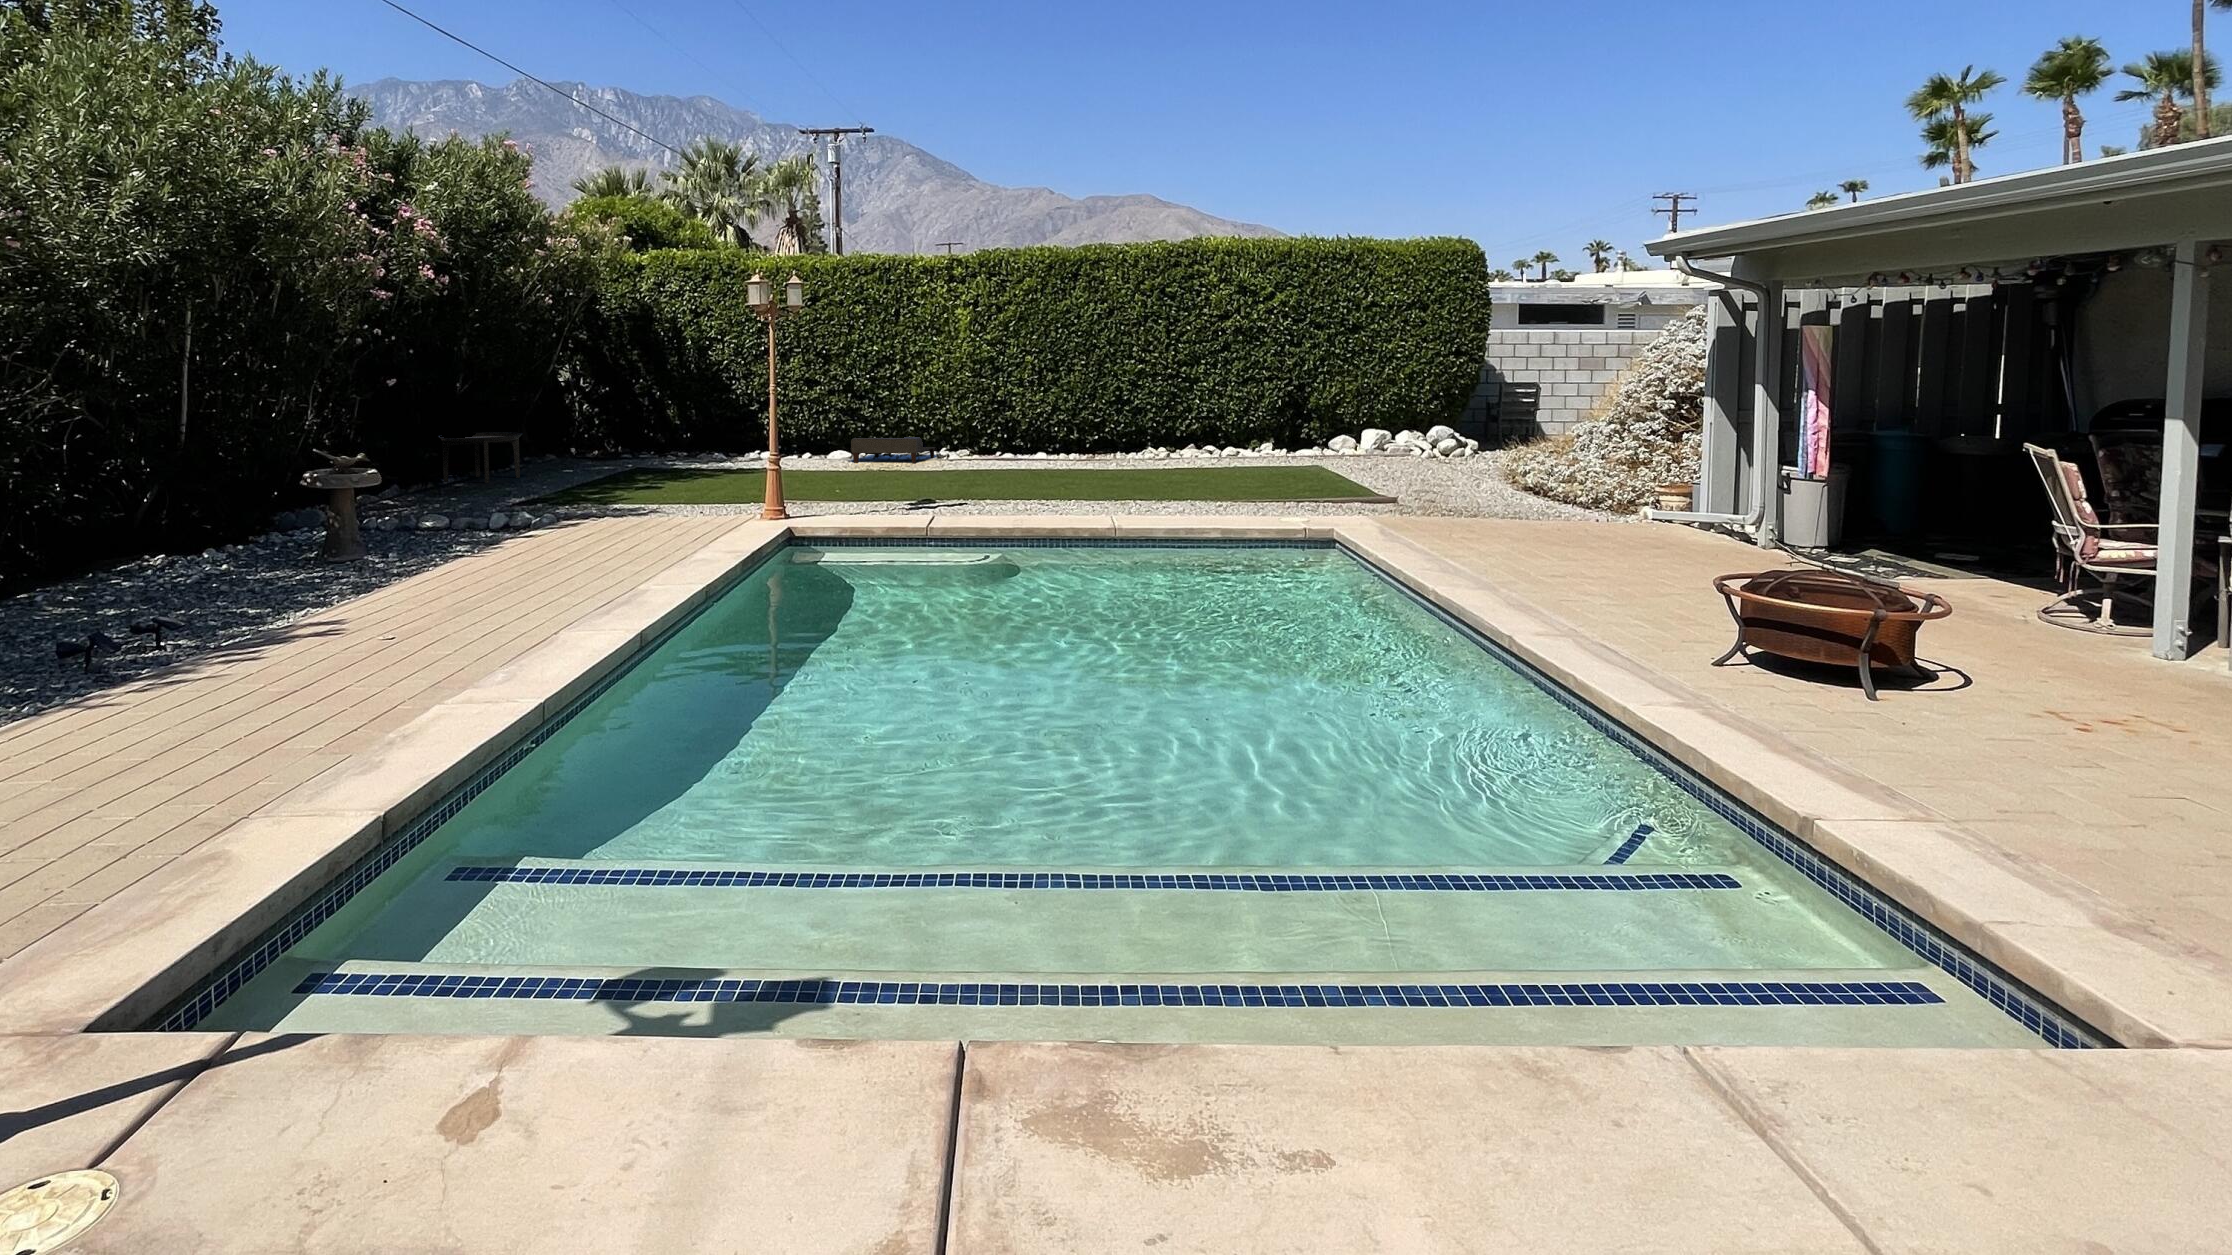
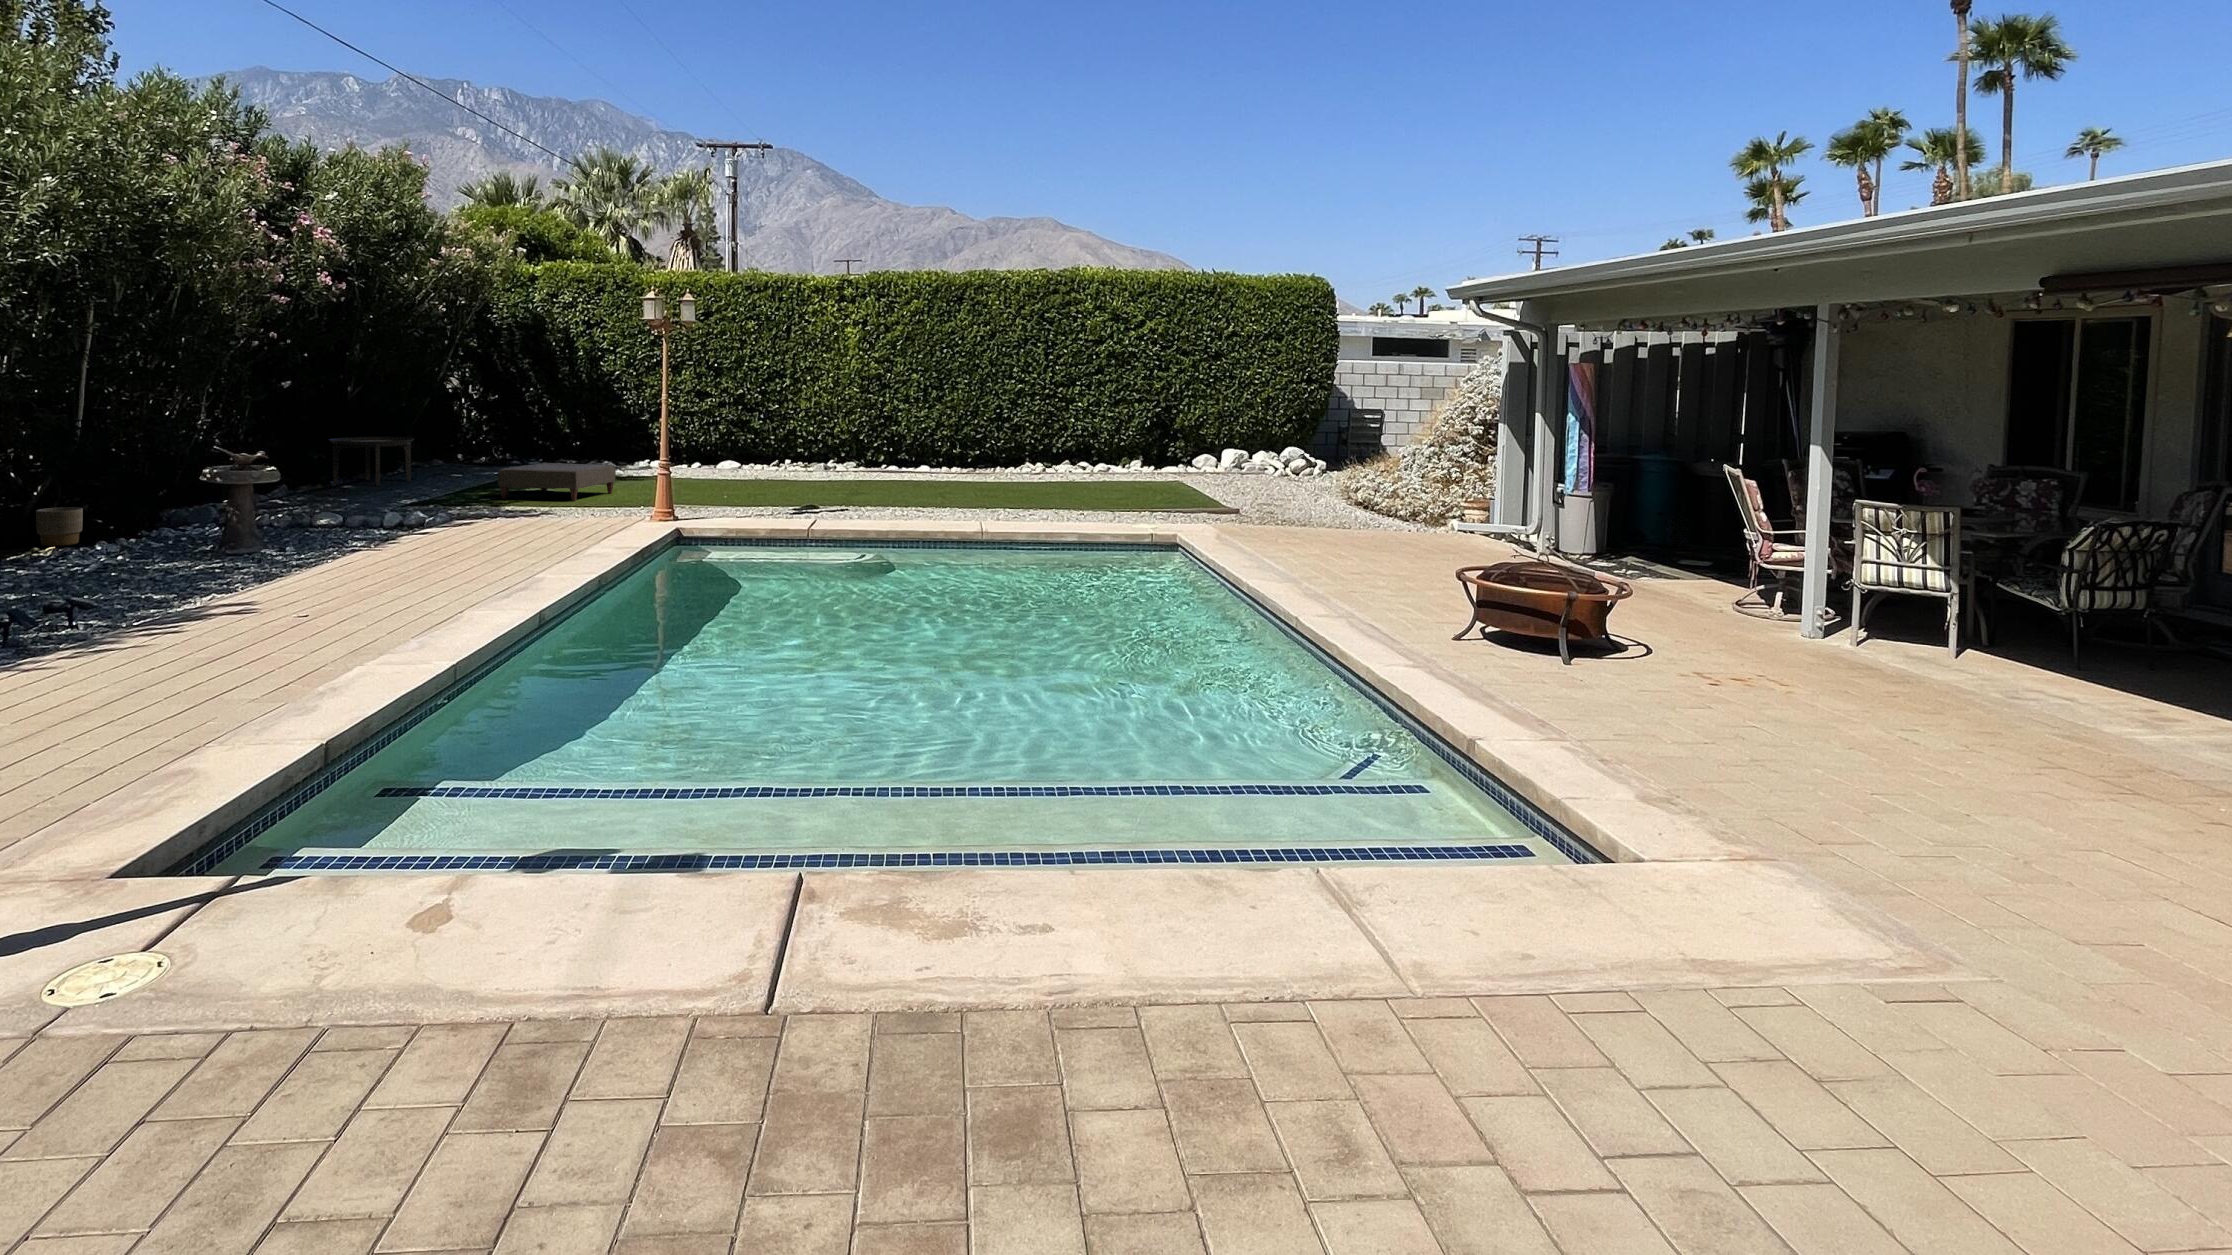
ottoman: present [851,437,936,464] -> present [498,463,616,501]
watering can: none [1902,496,1952,538] -> present [1658,512,1693,547]
planter: none [142,514,189,555] -> present [36,507,83,546]

